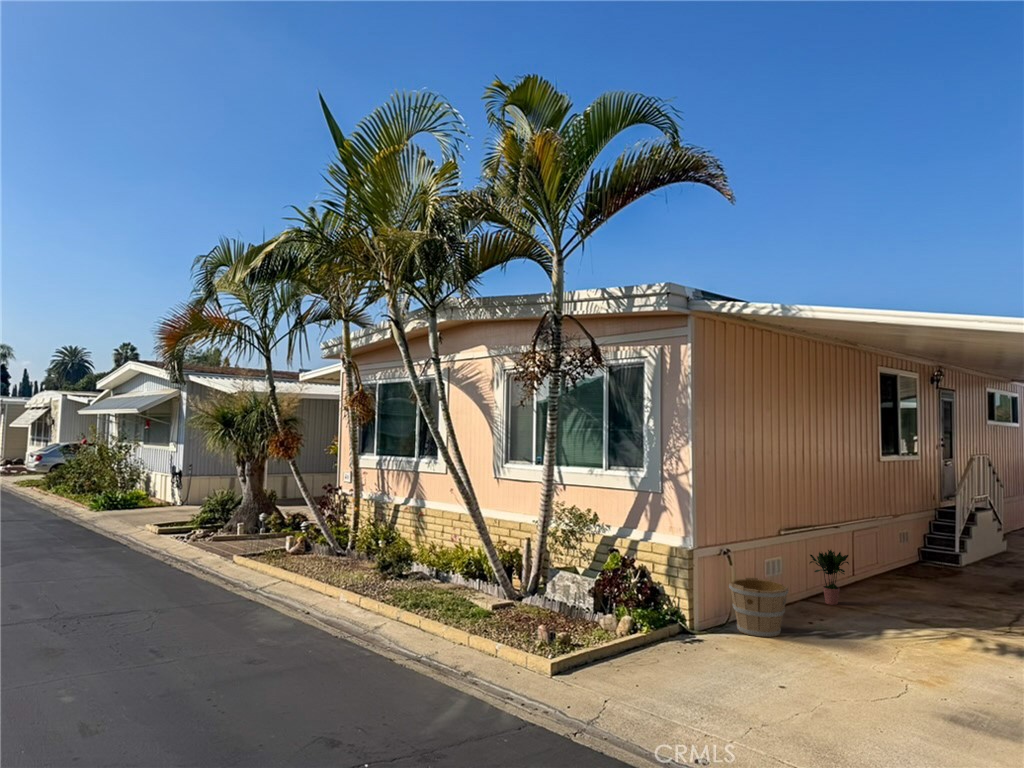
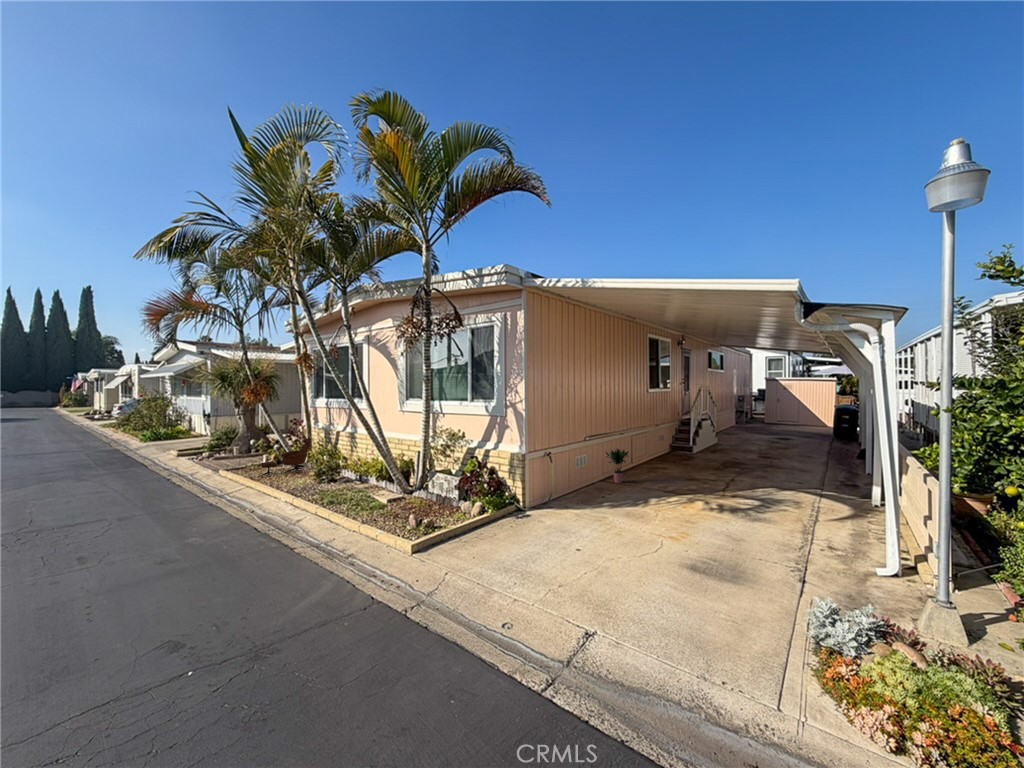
lounge chair: none [288,514,357,567] -> present [260,438,311,476]
wooden bucket: present [729,578,789,637] -> none [550,470,589,510]

